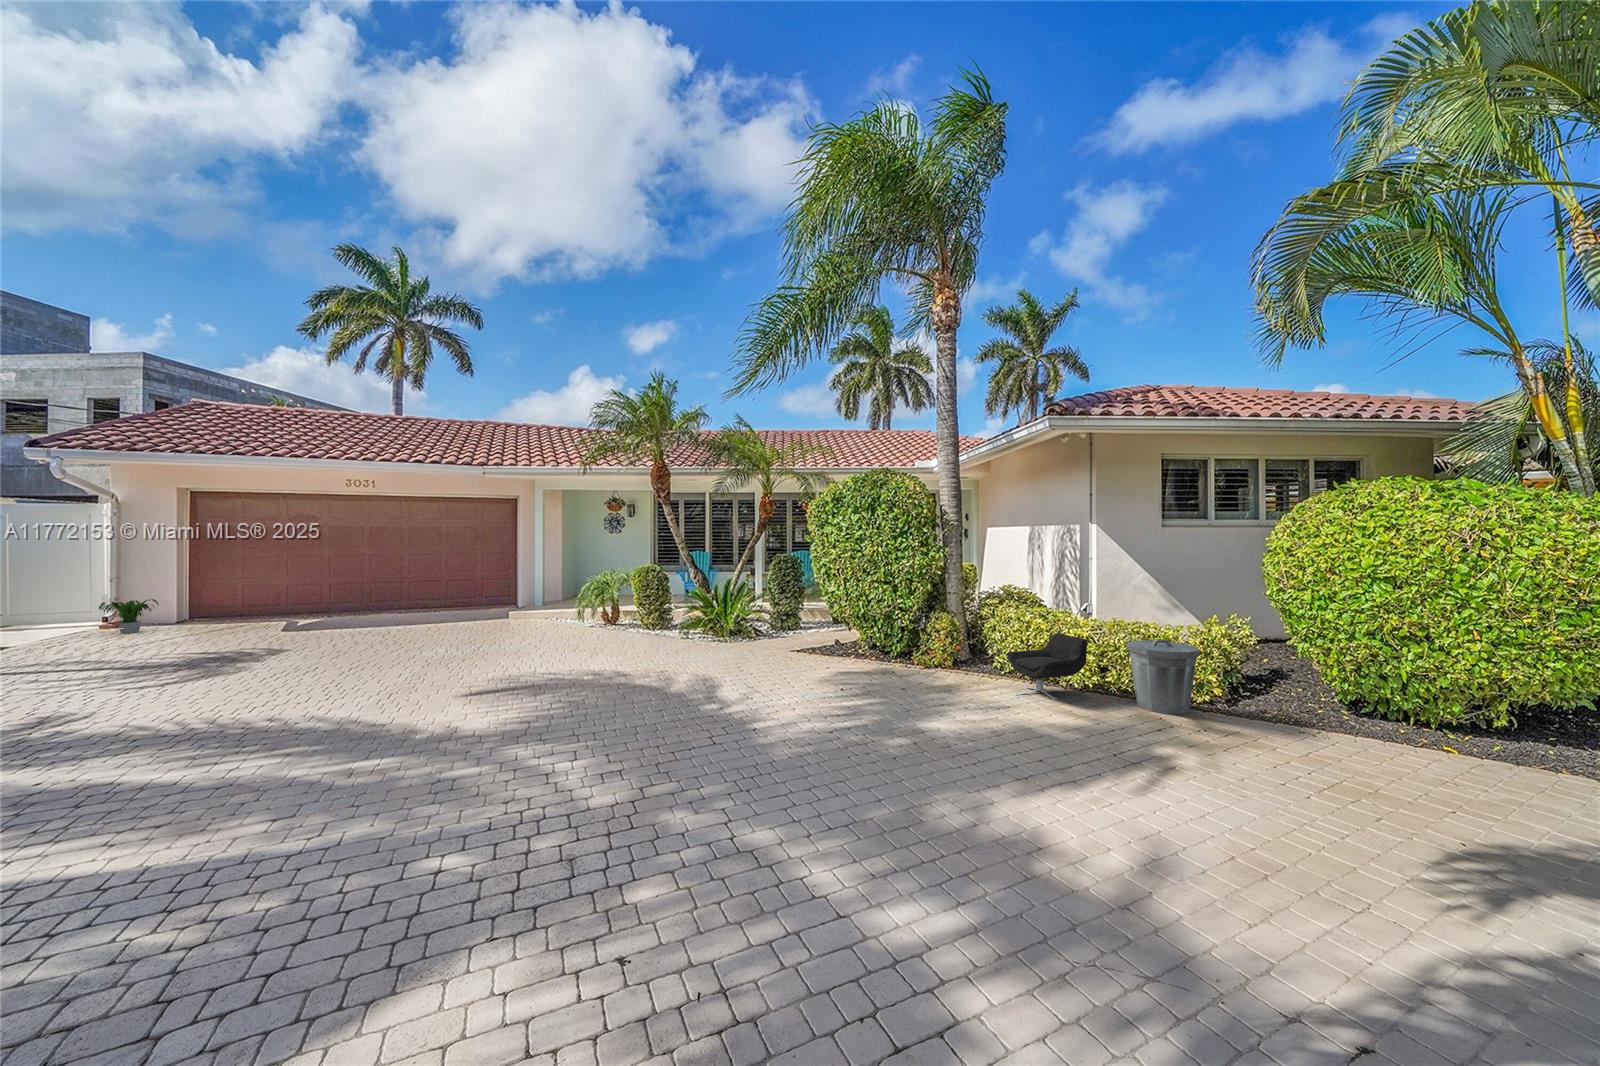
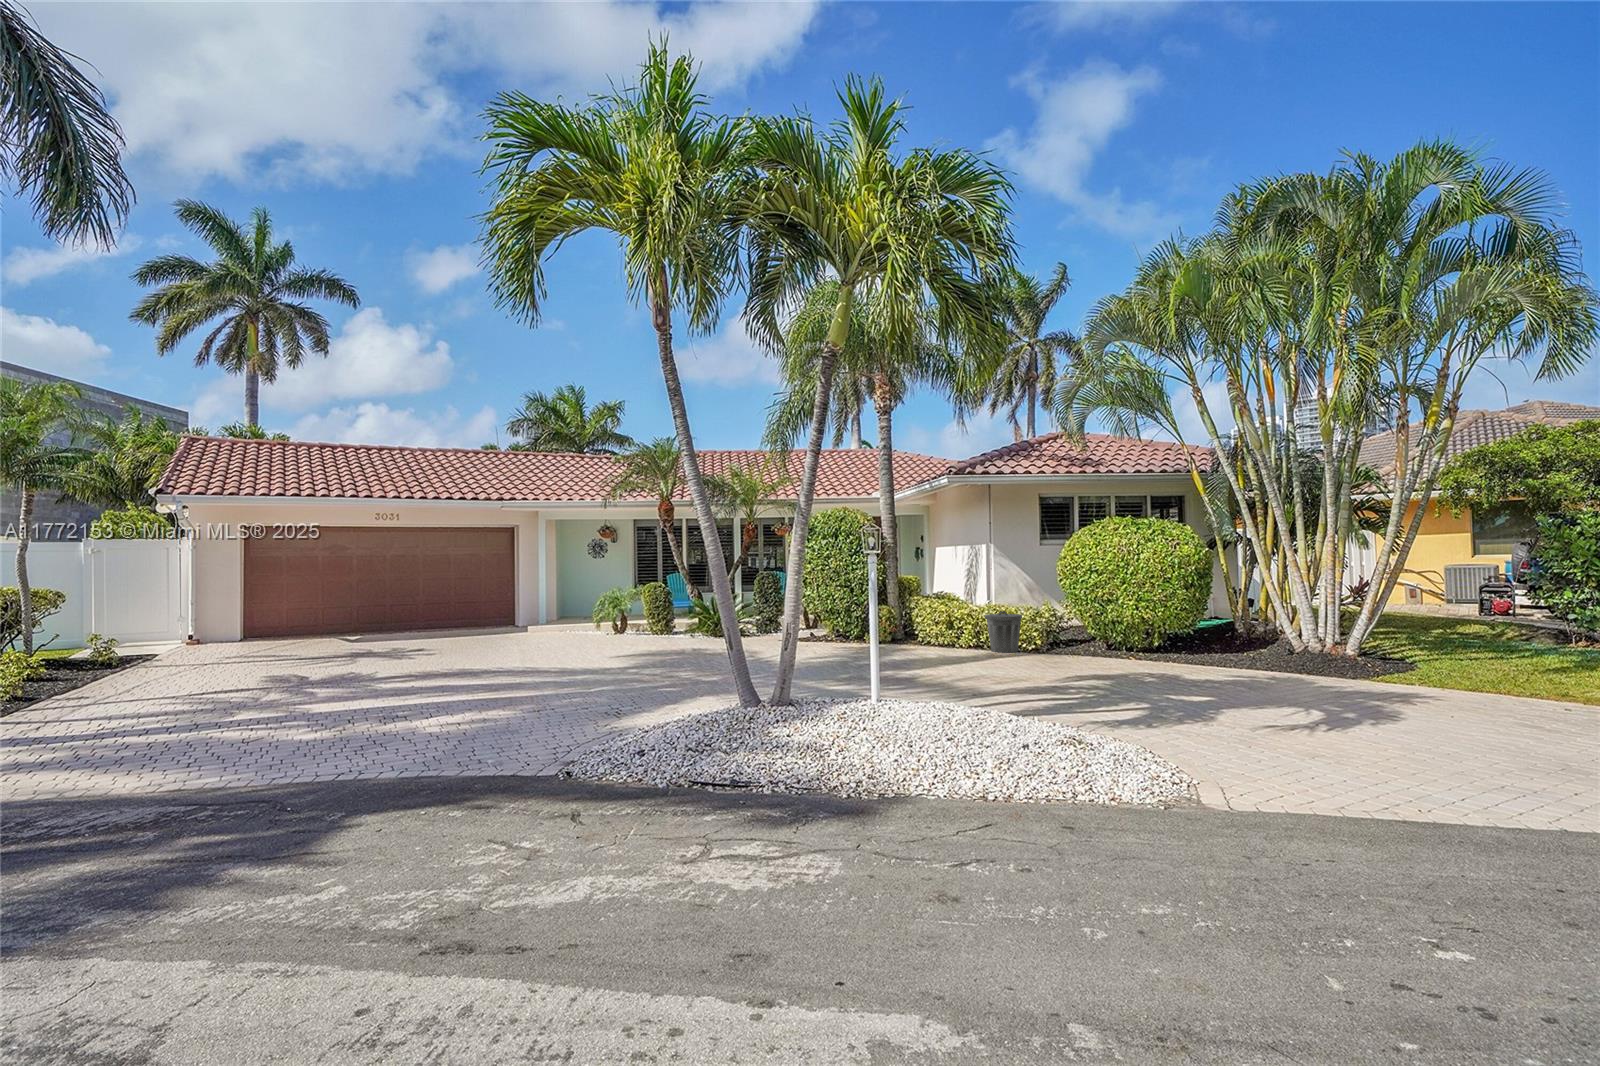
potted plant: present [99,599,159,634] -> none [205,618,242,646]
lounge chair: present [1007,633,1087,699] -> none [921,613,966,651]

